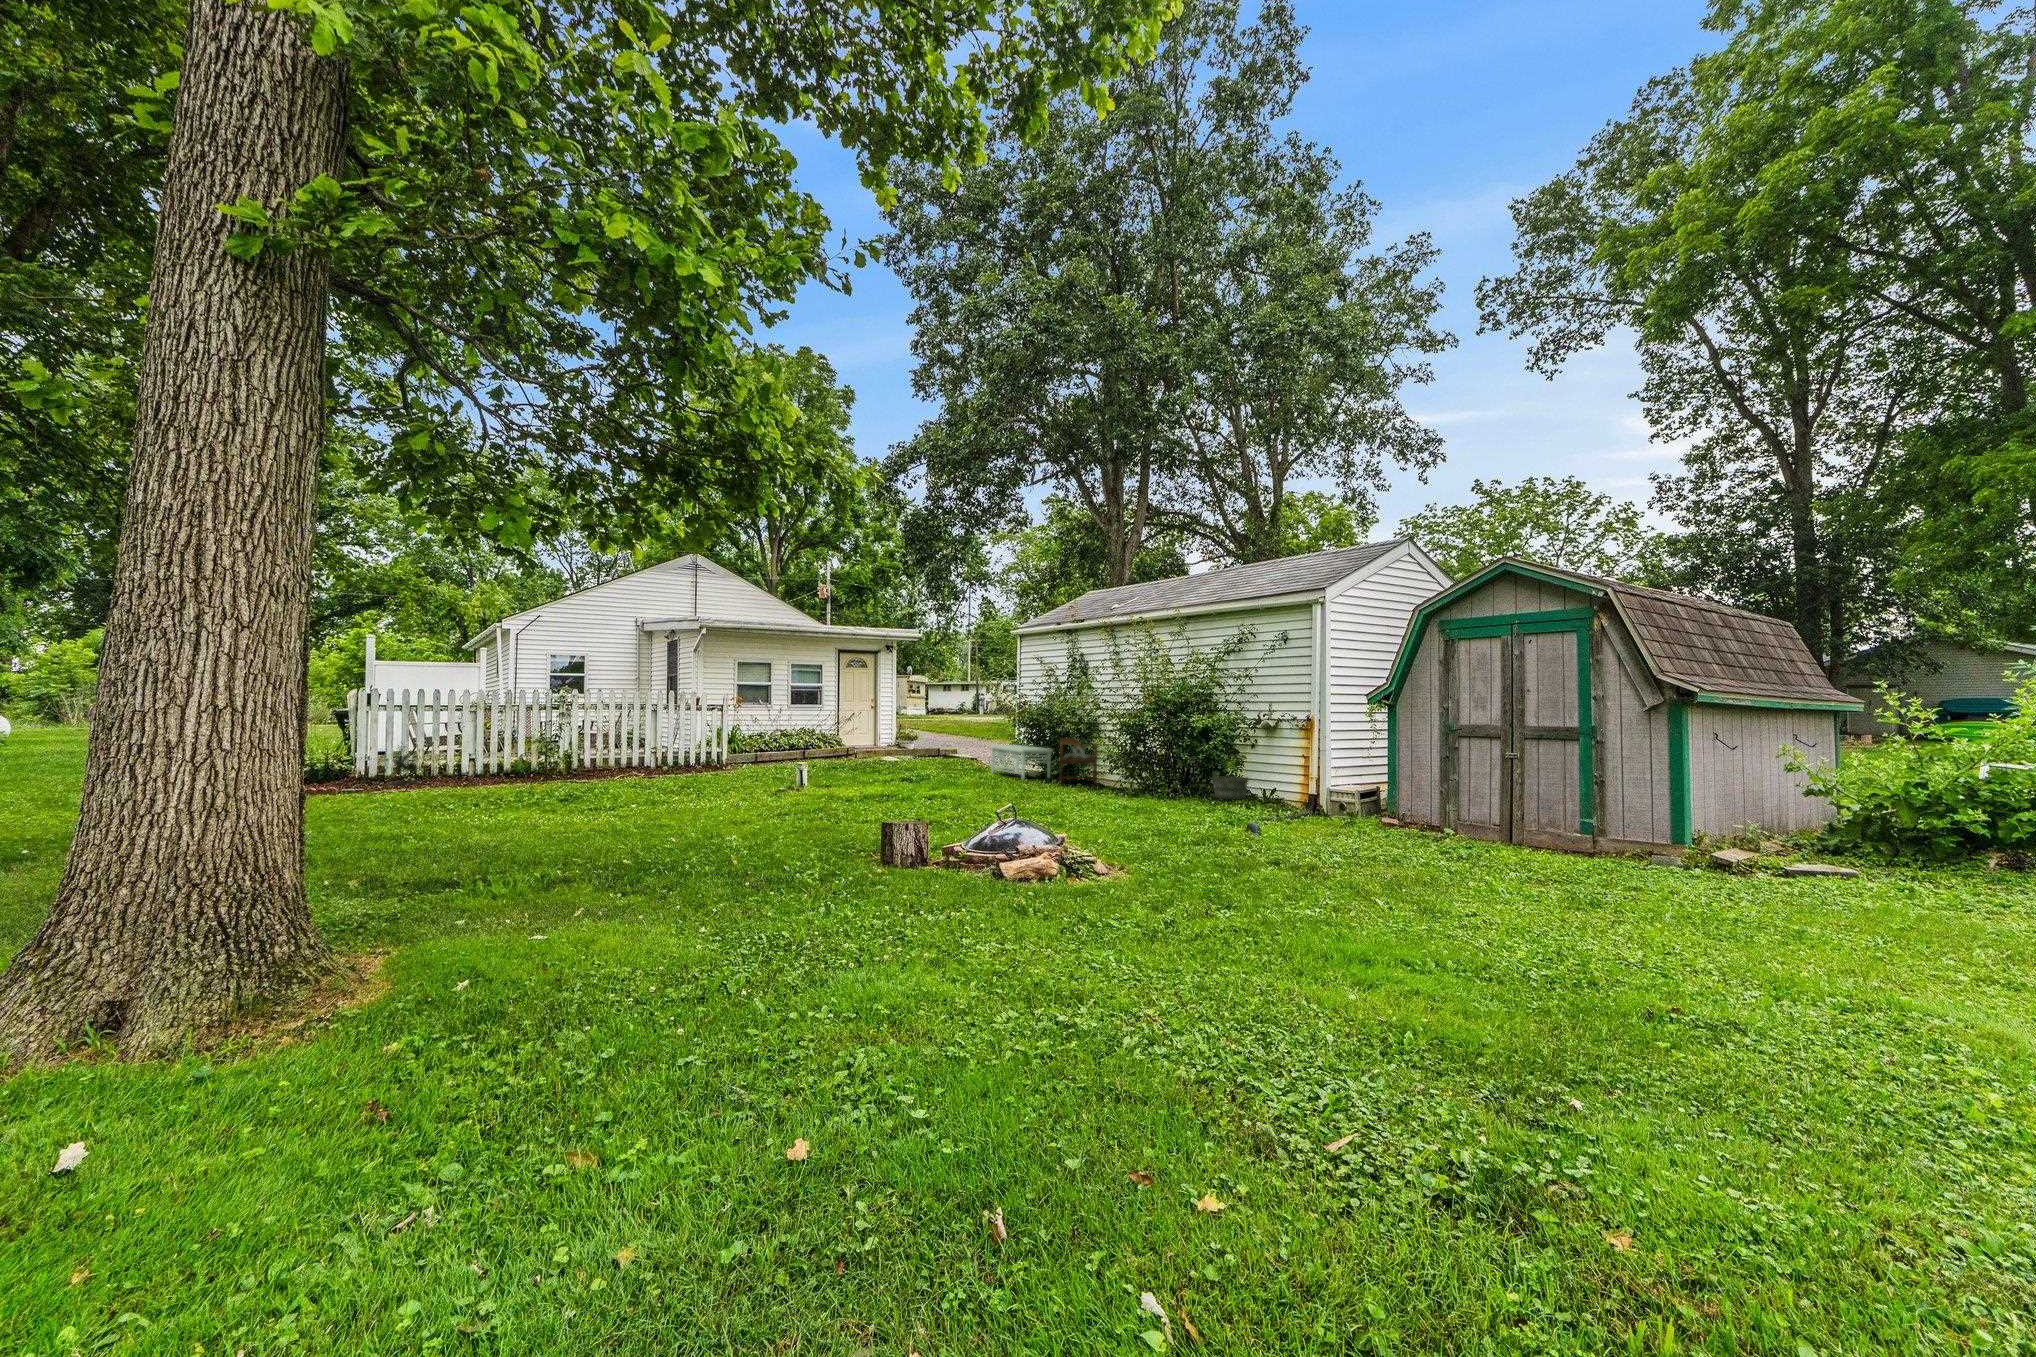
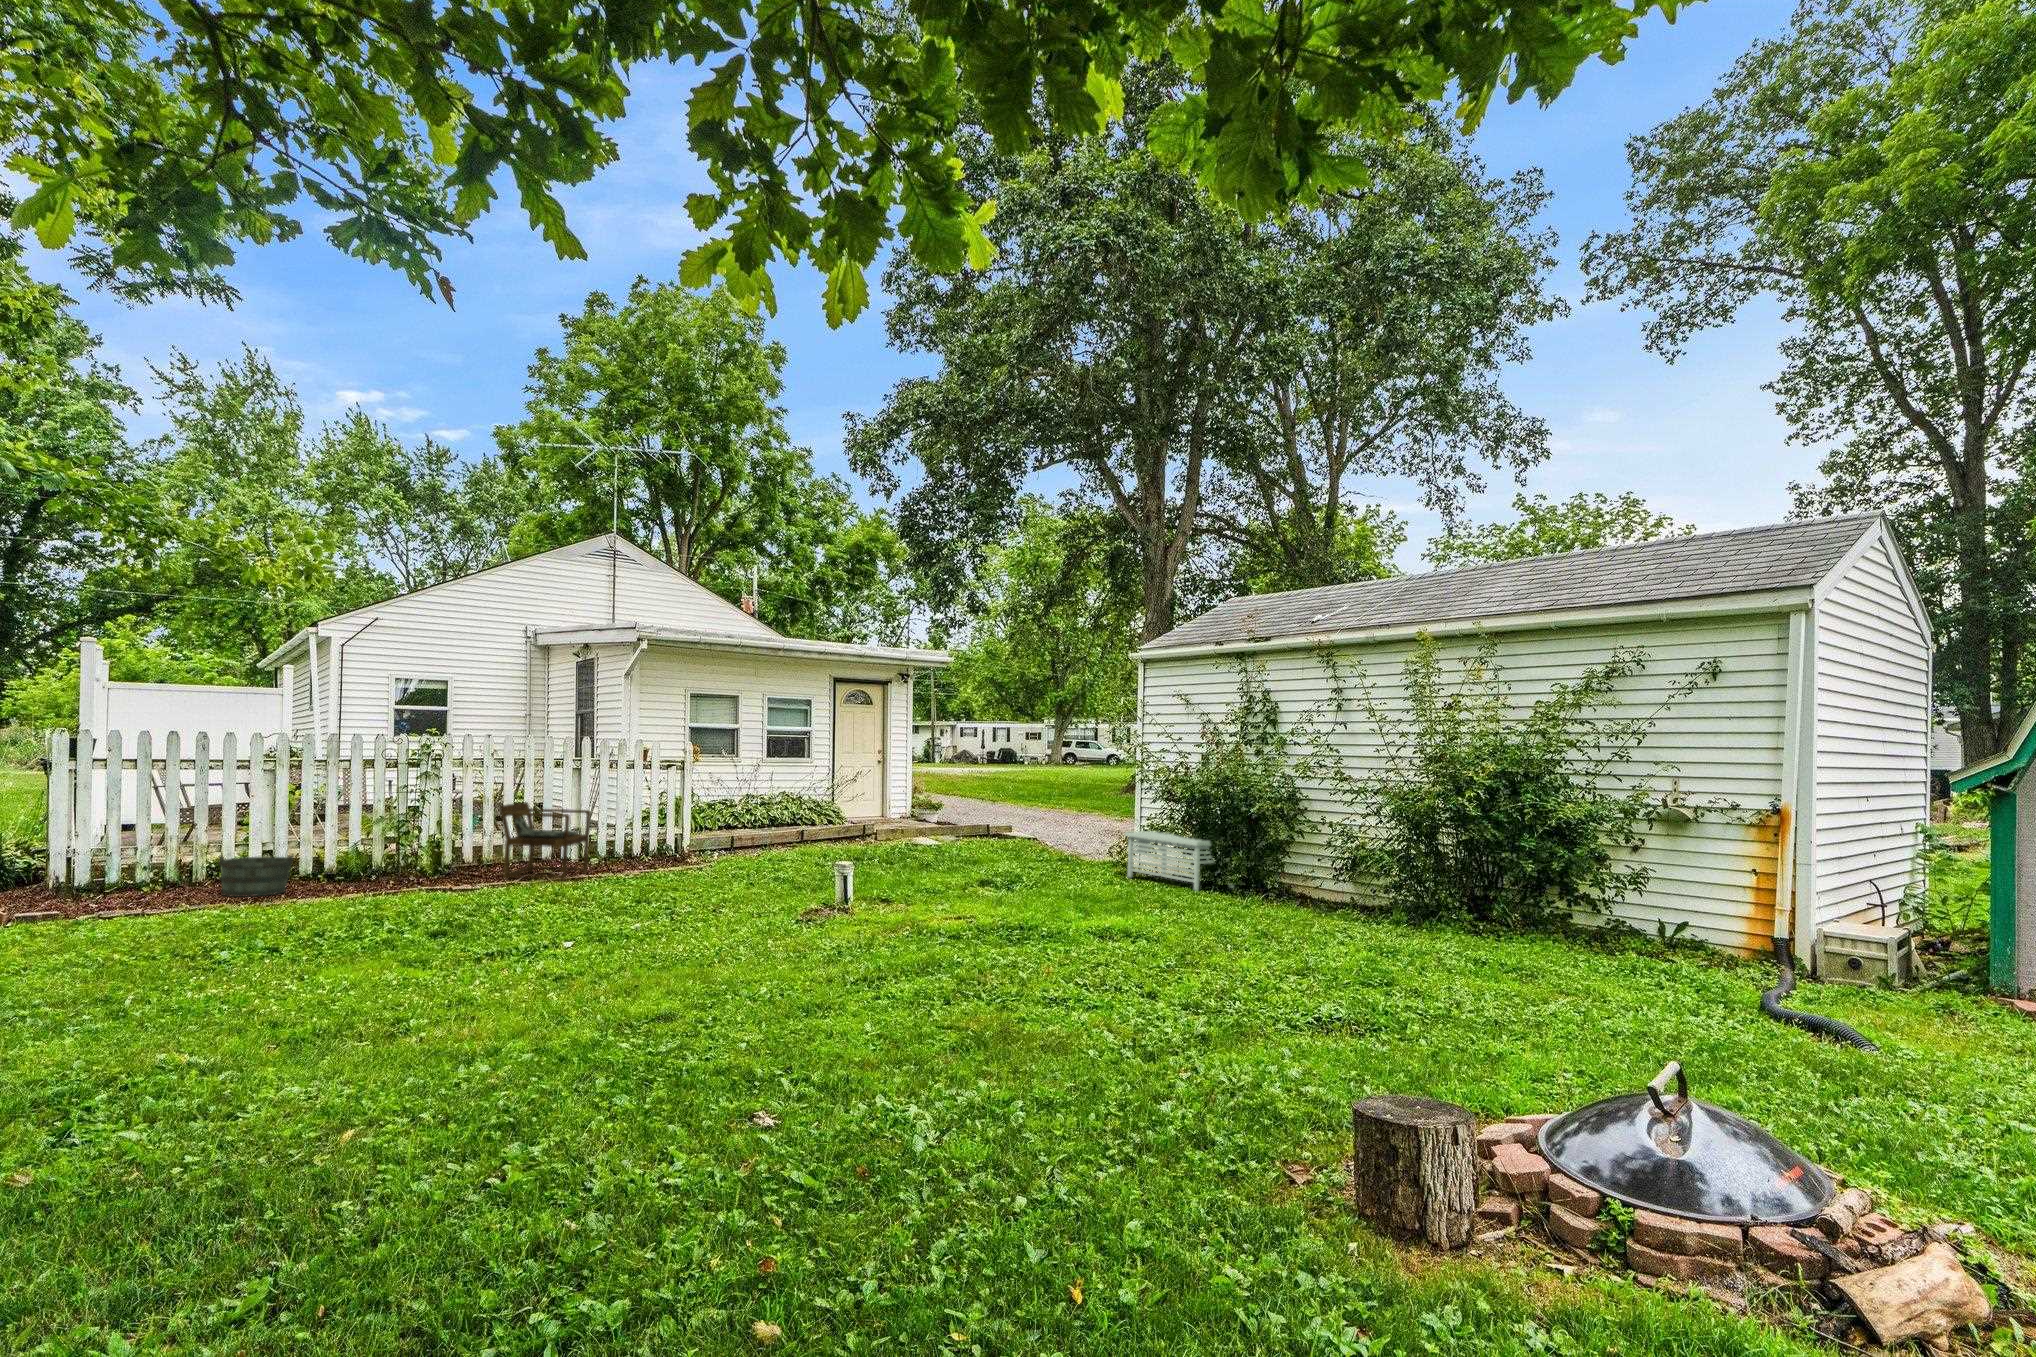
armchair: present [1059,738,1097,784] -> present [500,802,591,881]
potted tree: present [391,745,418,785] -> none [109,817,173,899]
bucket: present [1211,775,1248,800] -> present [219,854,293,897]

